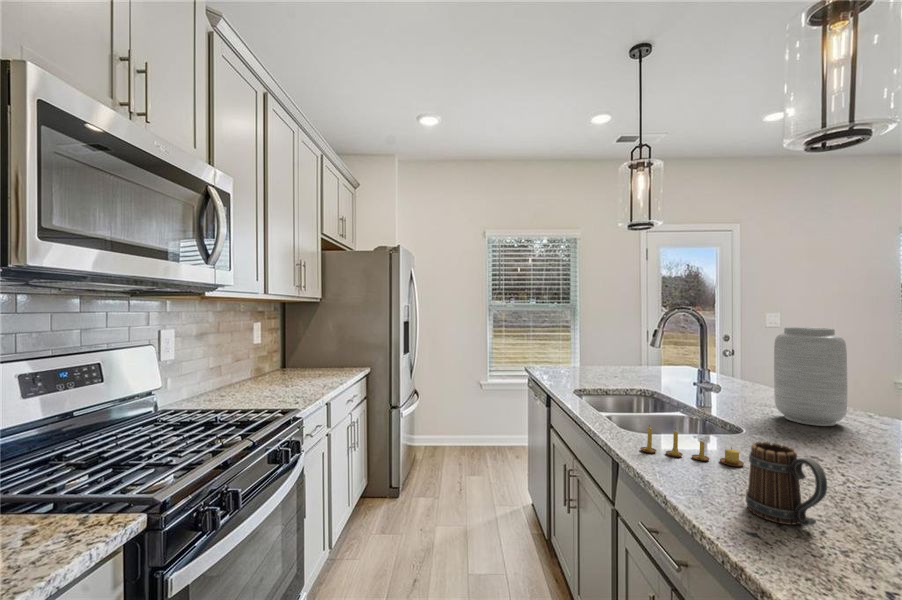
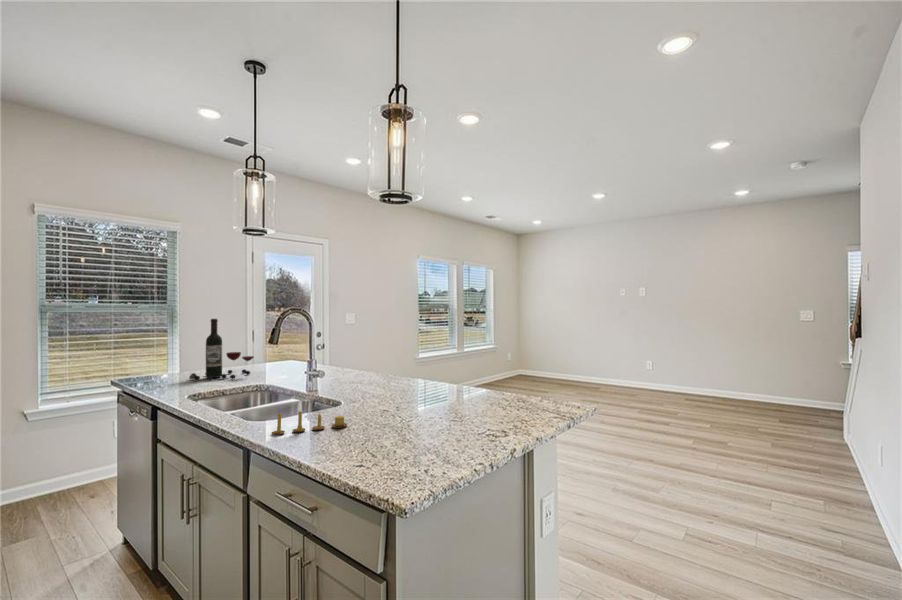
wine bottle: none [581,317,642,380] -> present [190,319,254,380]
vase: present [774,327,847,426] -> none [360,322,399,390]
mug: present [746,442,827,526] -> none [353,402,397,454]

